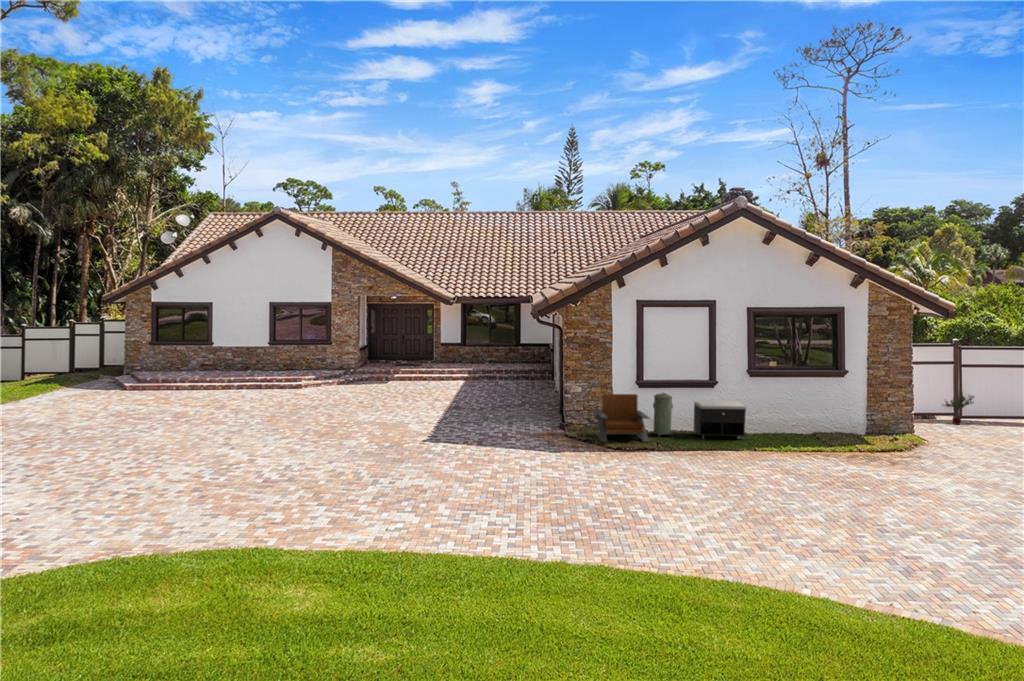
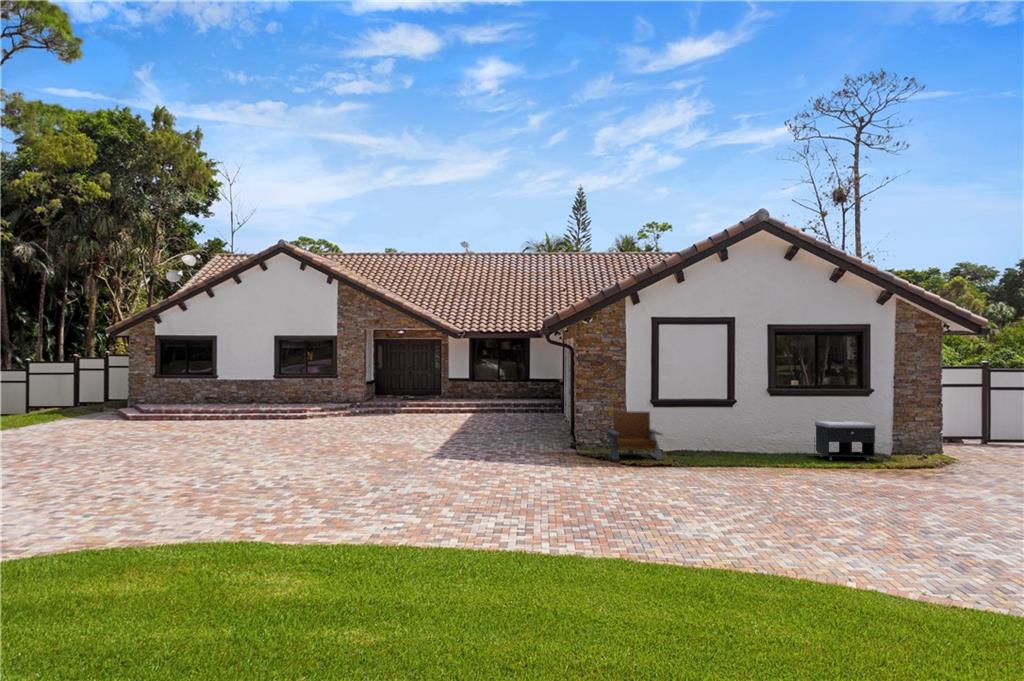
potted tree: present [943,391,974,425] -> none [966,412,1001,448]
trash can: present [653,393,673,437] -> none [666,410,687,456]
storage bench: present [694,401,746,439] -> present [815,421,876,460]

